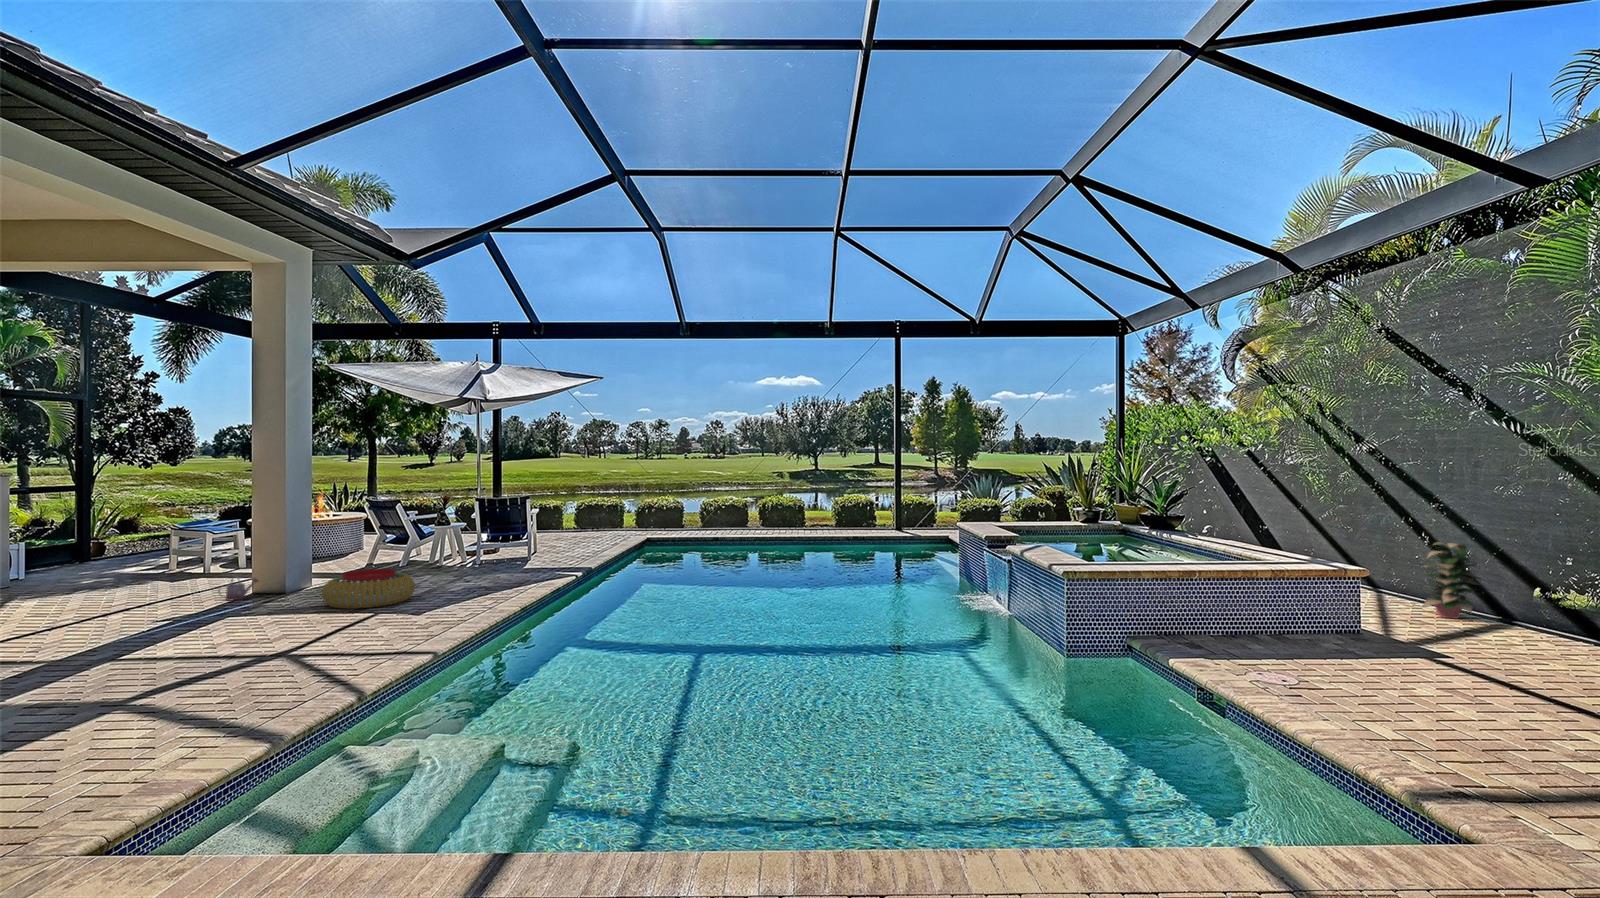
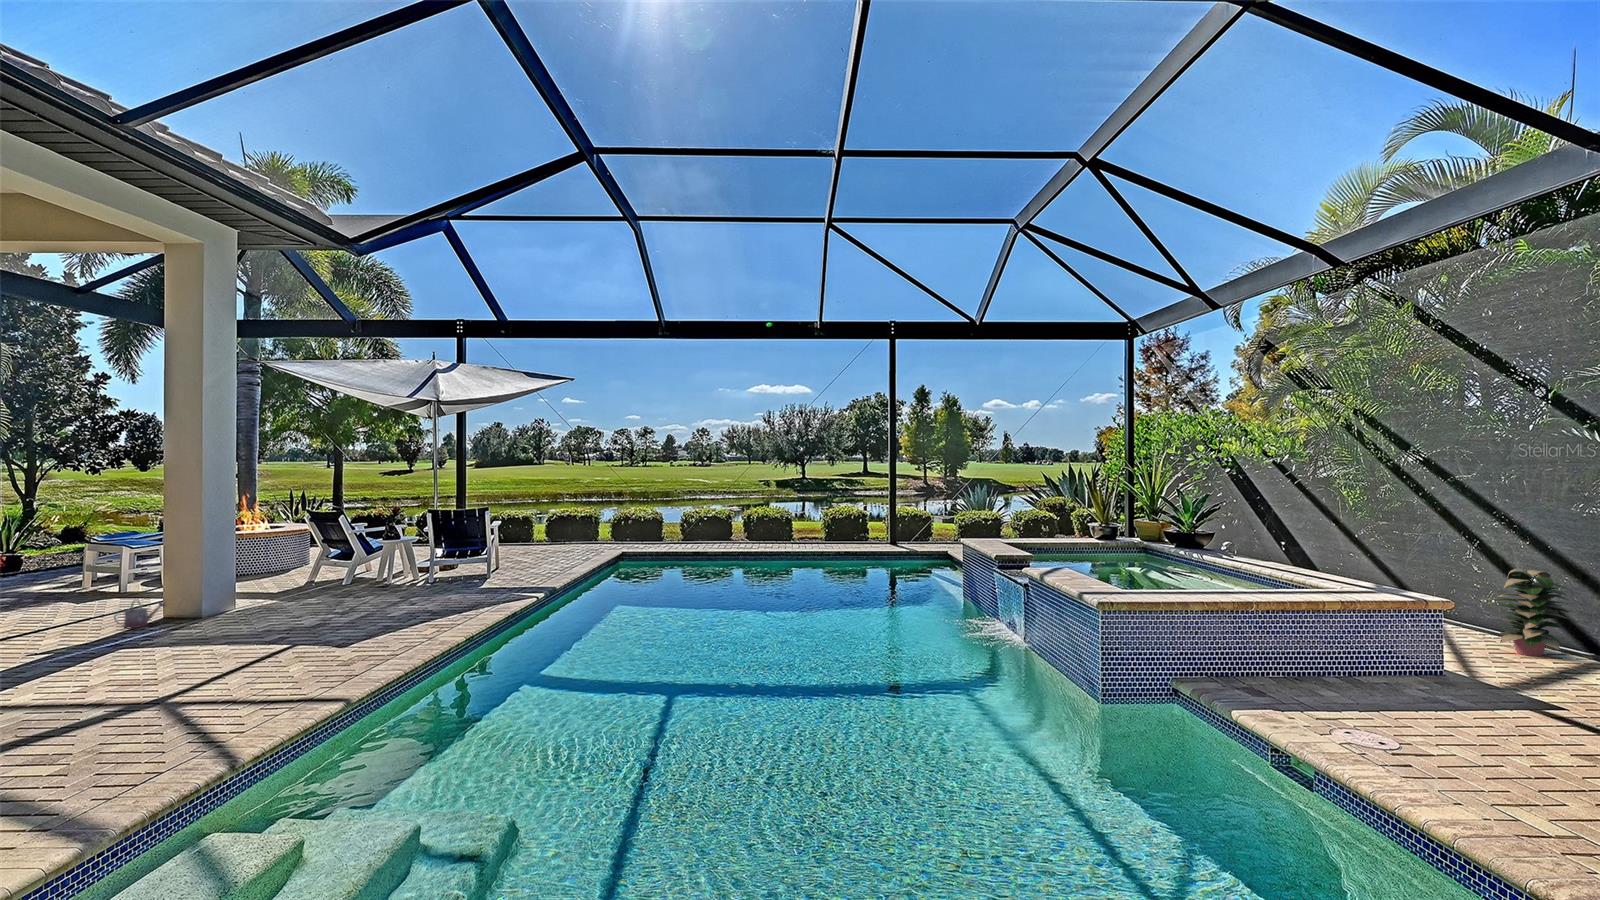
pouf: present [322,569,415,609] -> none [234,592,348,640]

